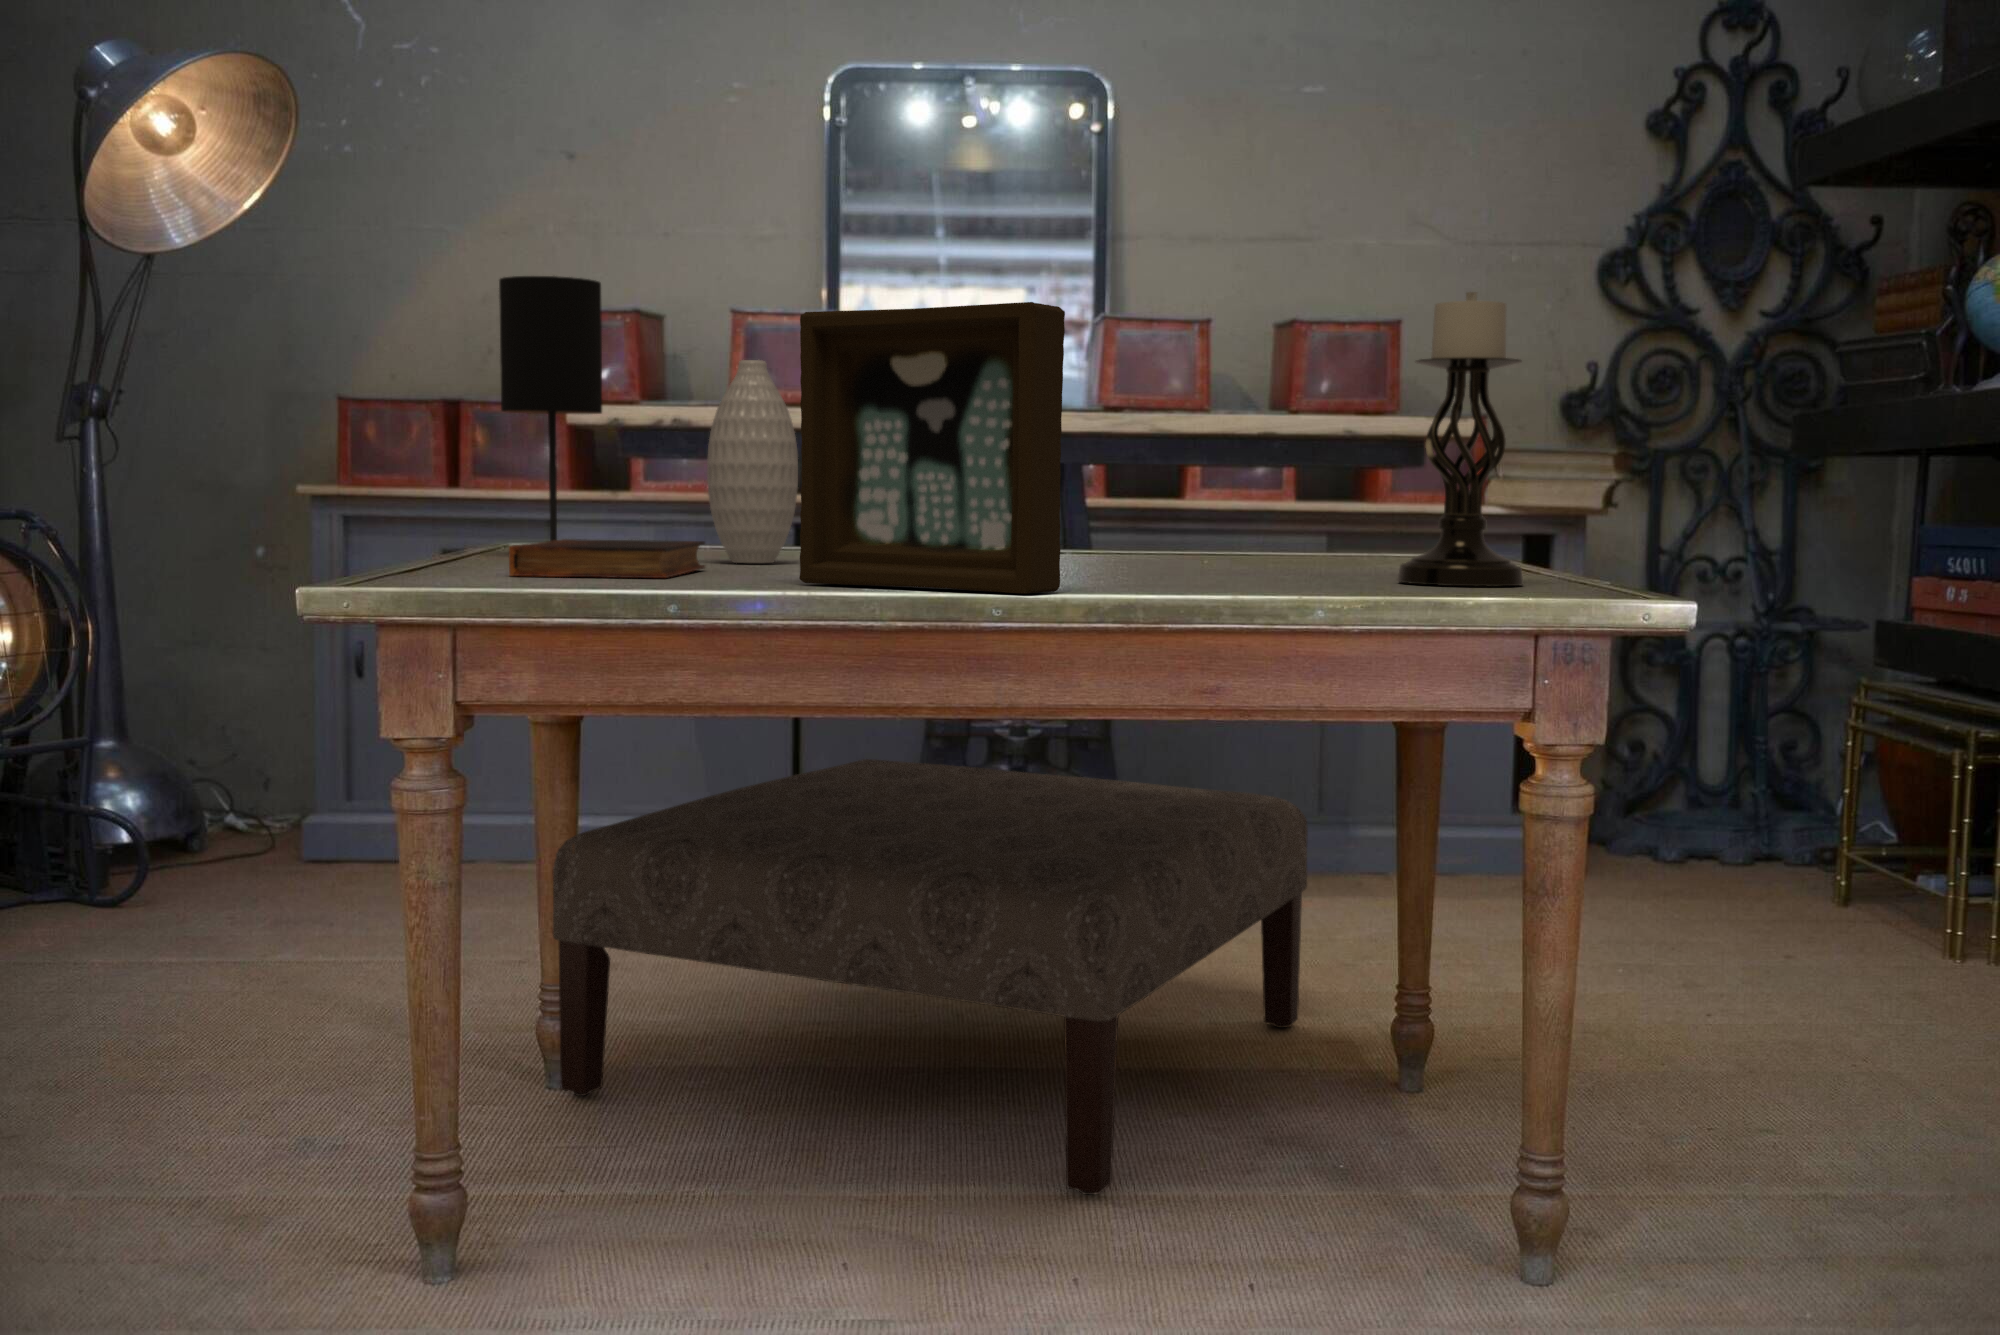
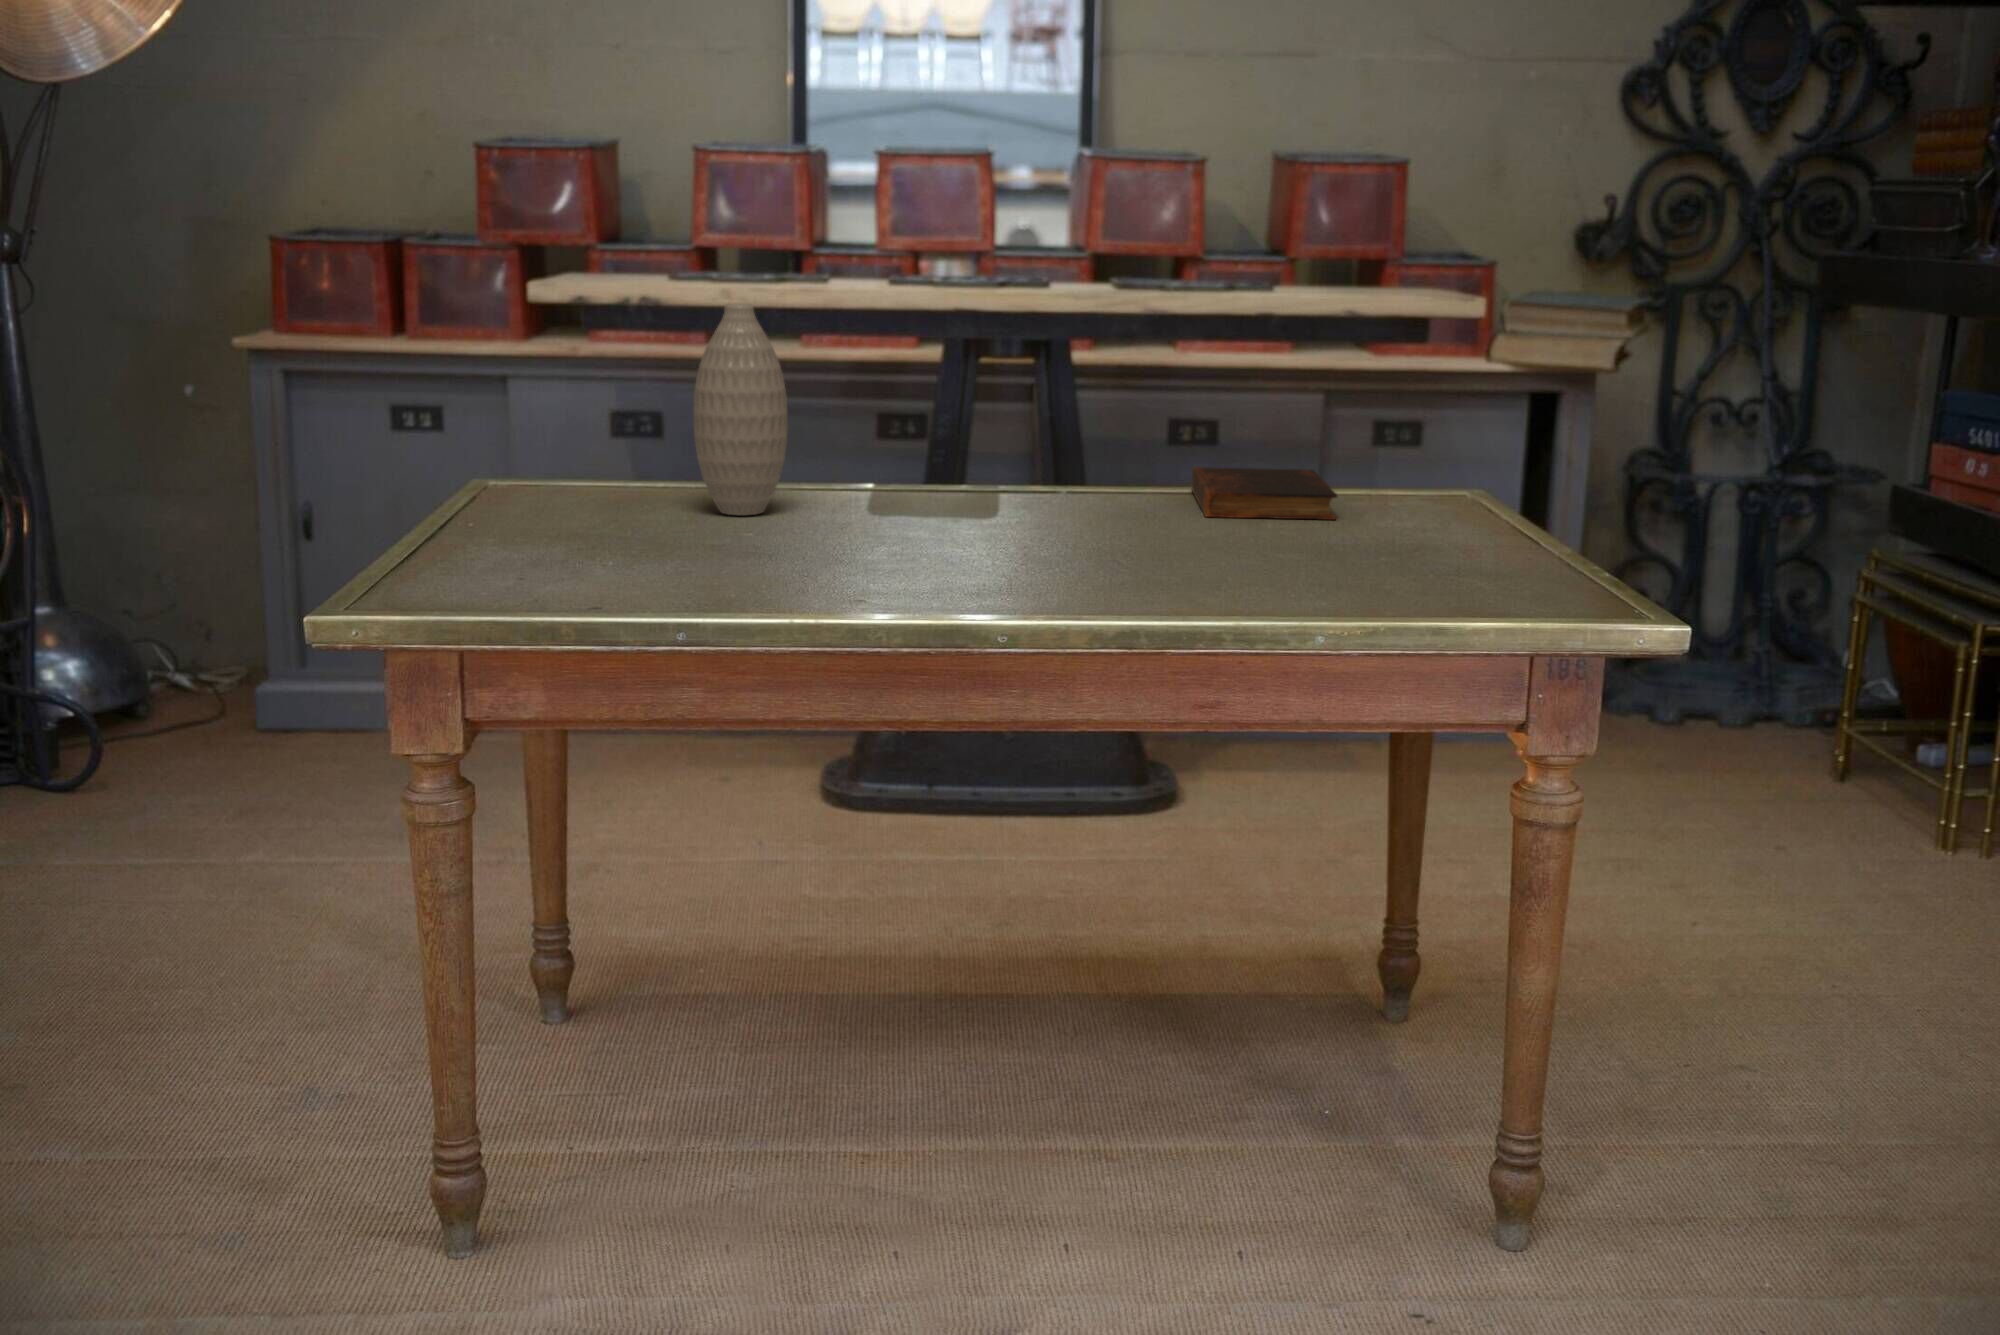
table lamp: present [499,276,602,541] -> none [469,207,578,501]
candle holder: present [1398,292,1523,586] -> none [1401,278,1536,584]
picture frame: present [800,302,1065,594] -> none [803,326,1076,634]
book: present [509,539,705,578] -> present [1192,467,1337,520]
ottoman: present [553,759,1308,1195] -> none [542,657,1300,1150]

